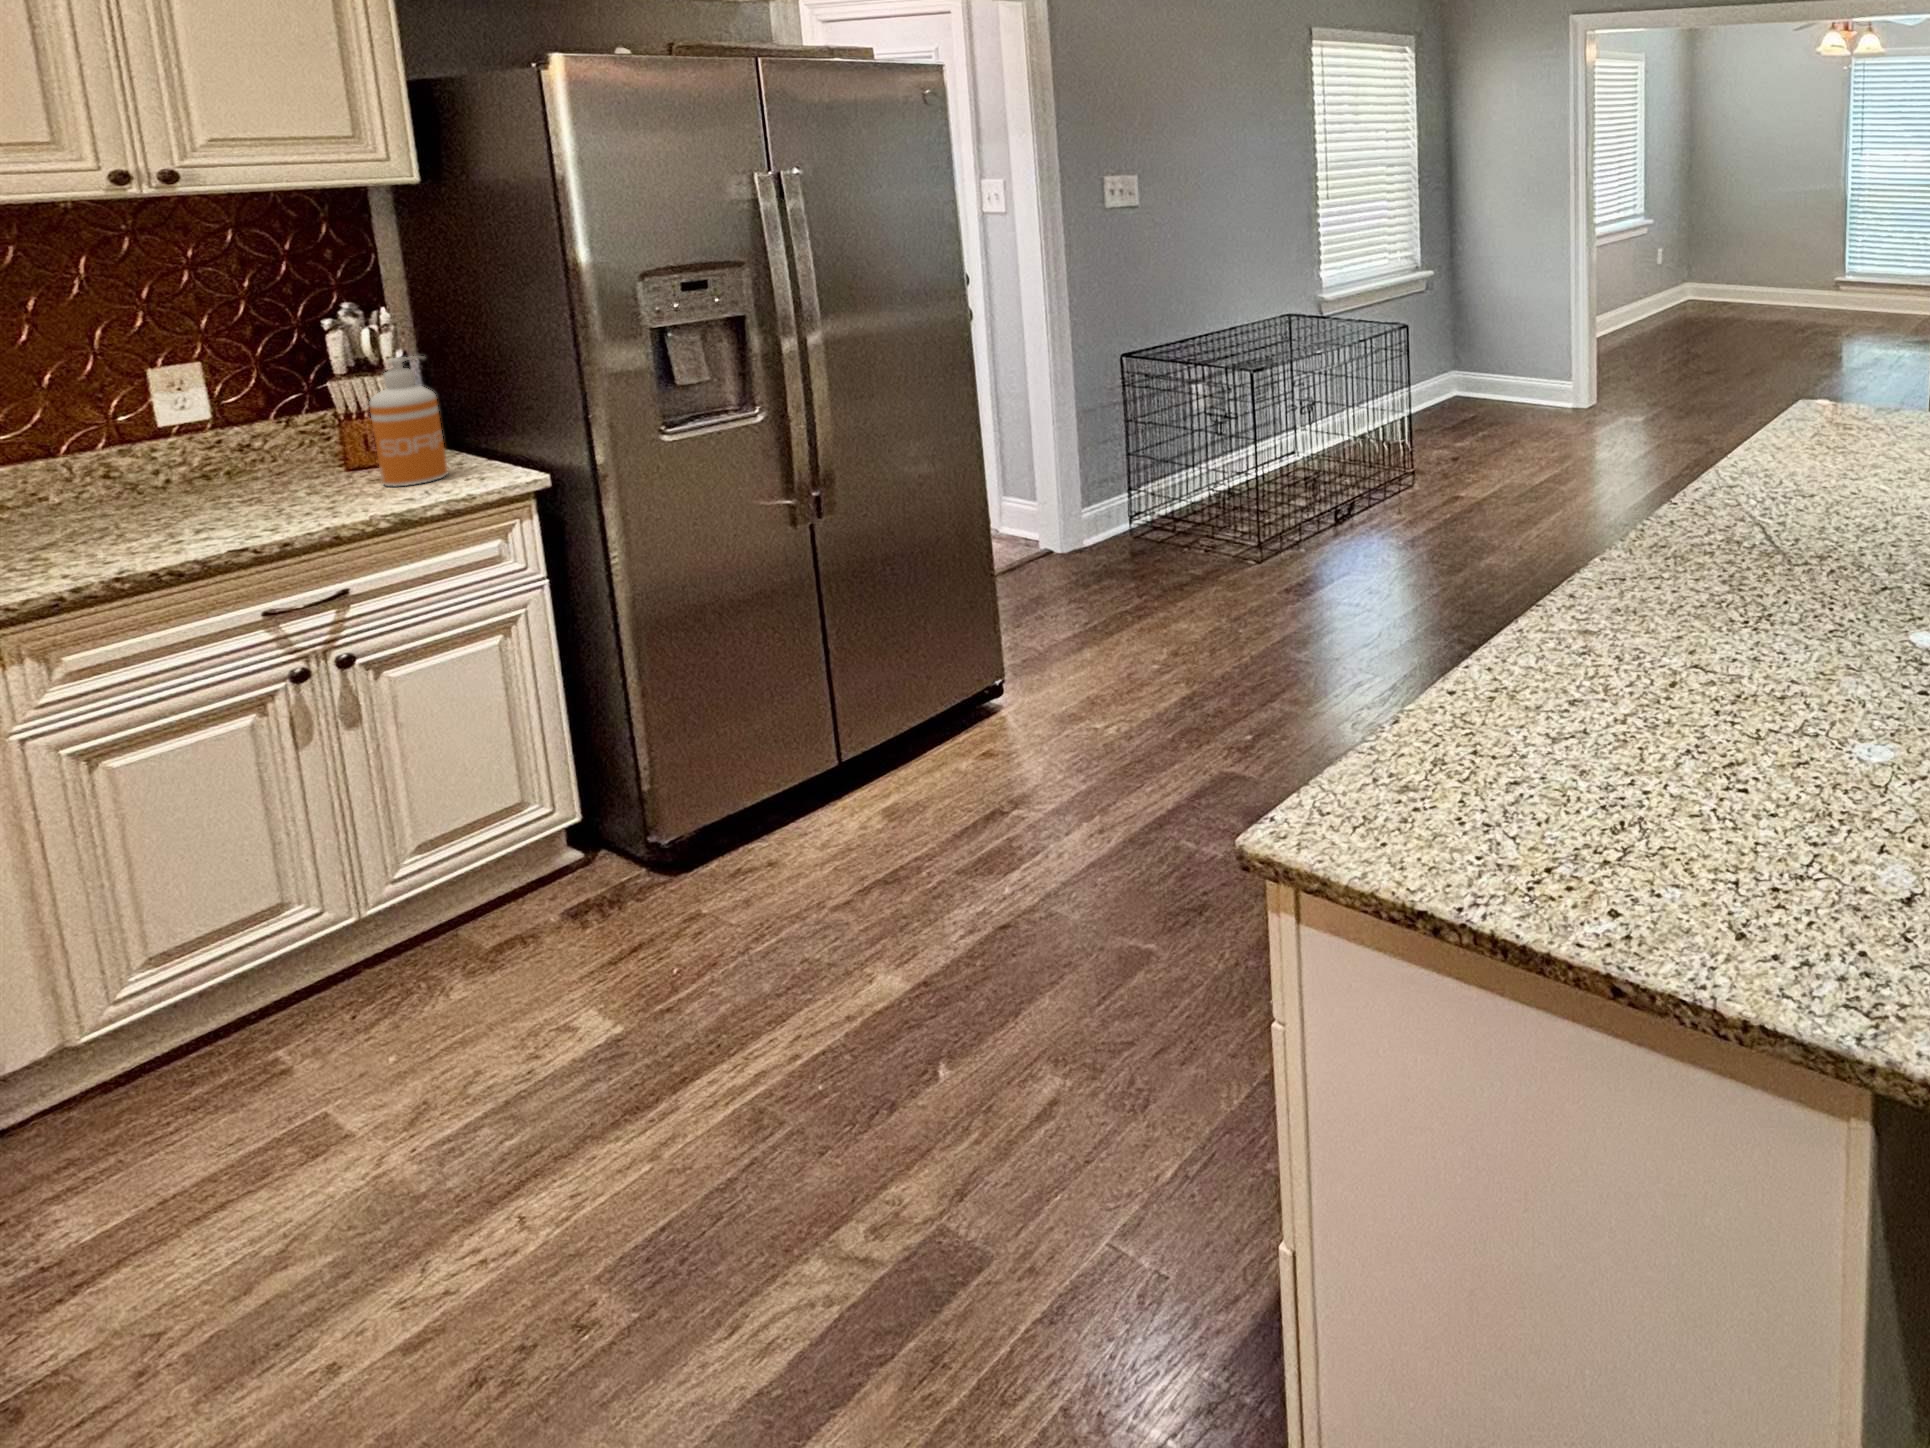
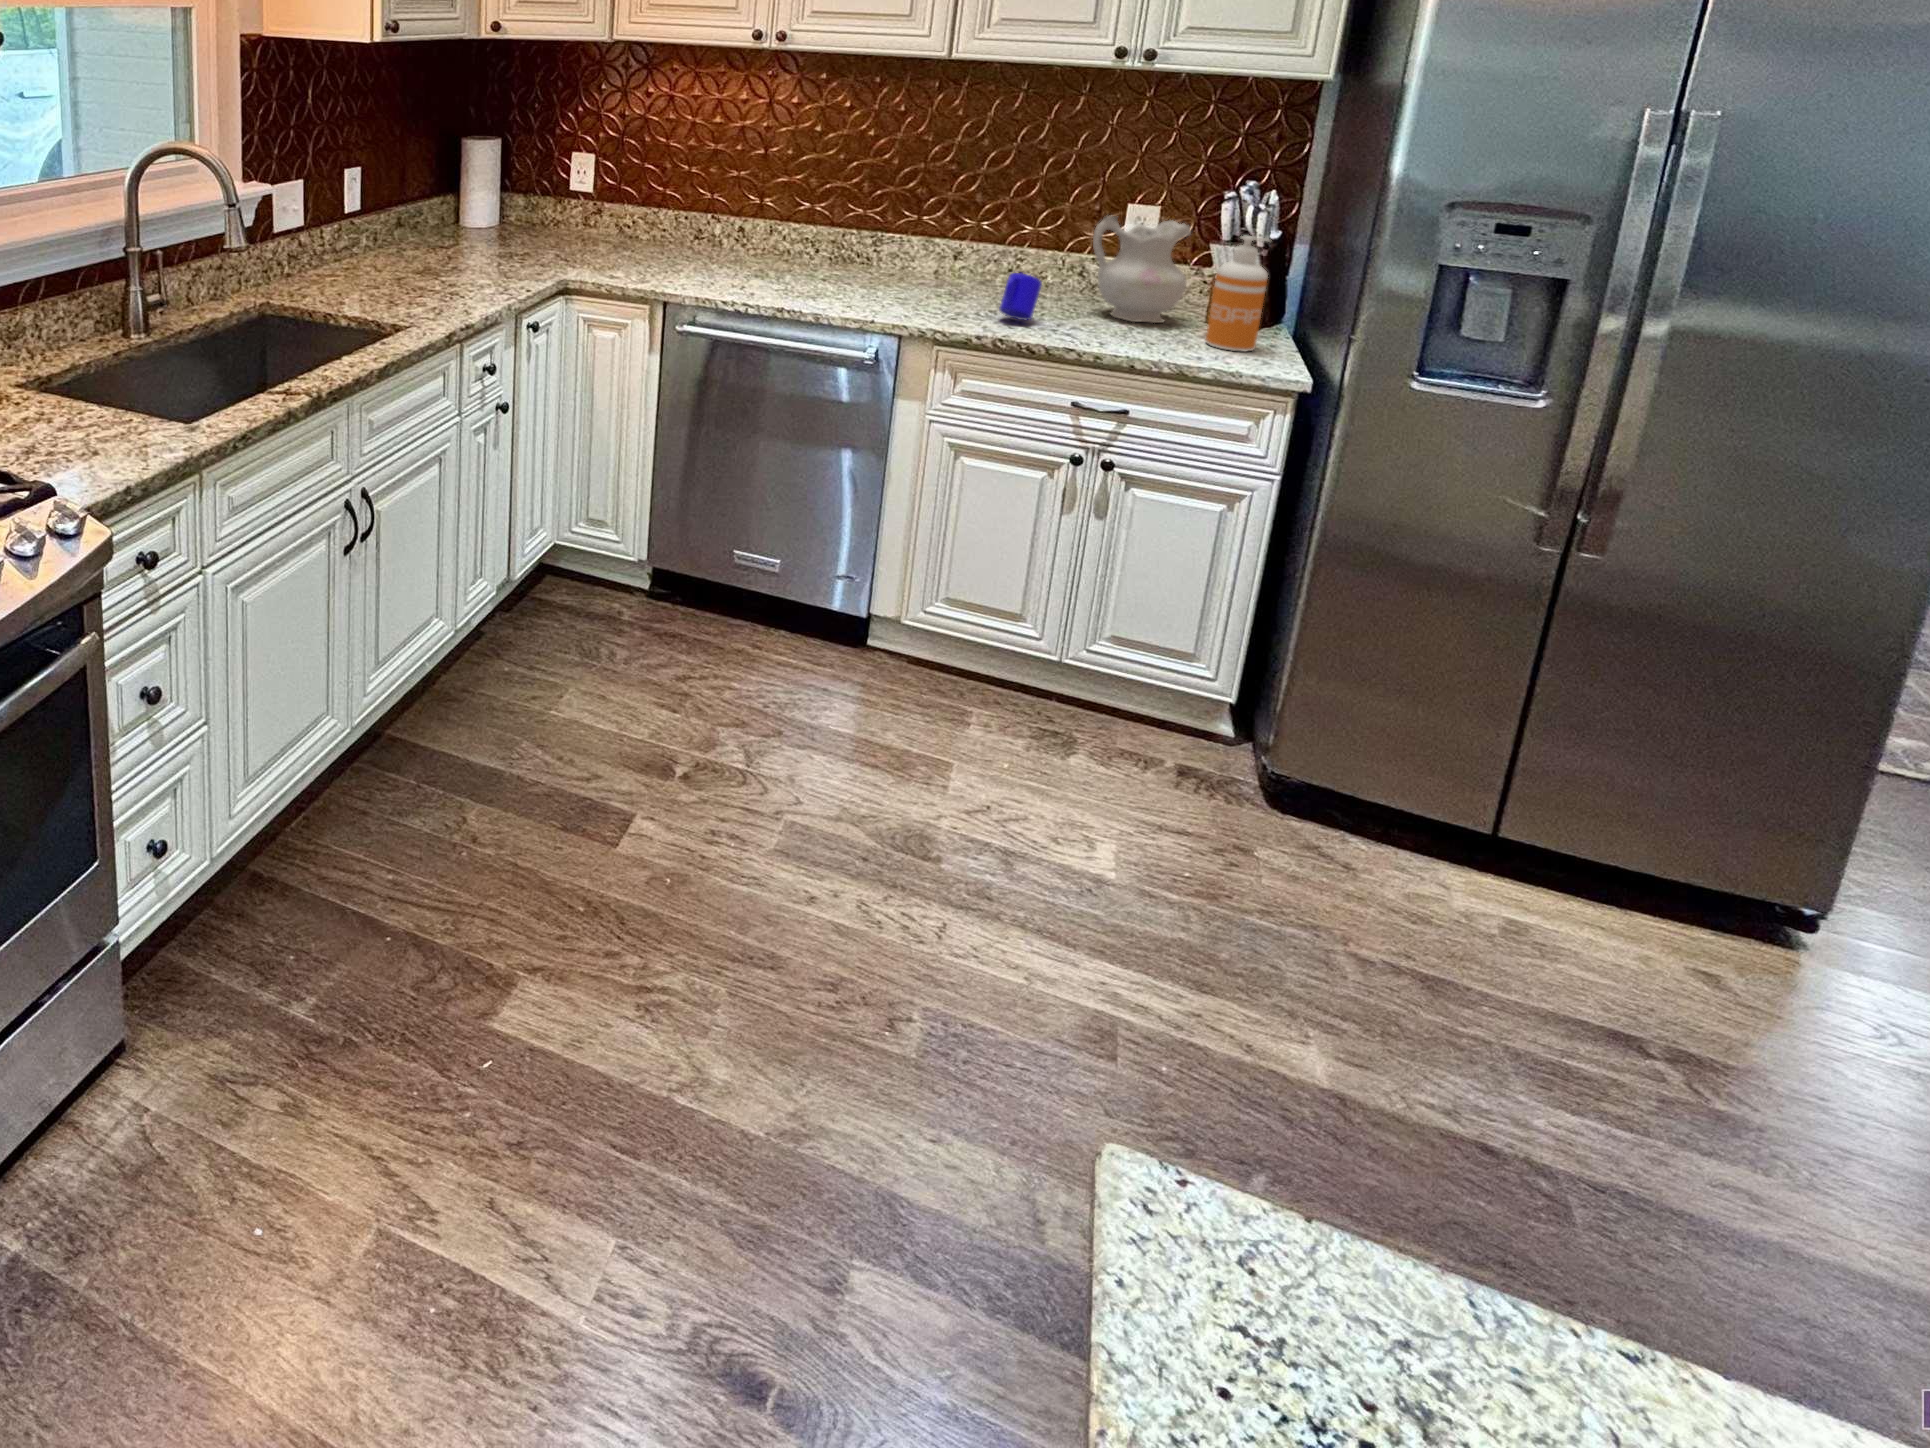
ceramic pitcher: none [151,367,313,504] -> present [1093,216,1191,323]
mug: none [53,485,129,552] -> present [999,273,1042,320]

